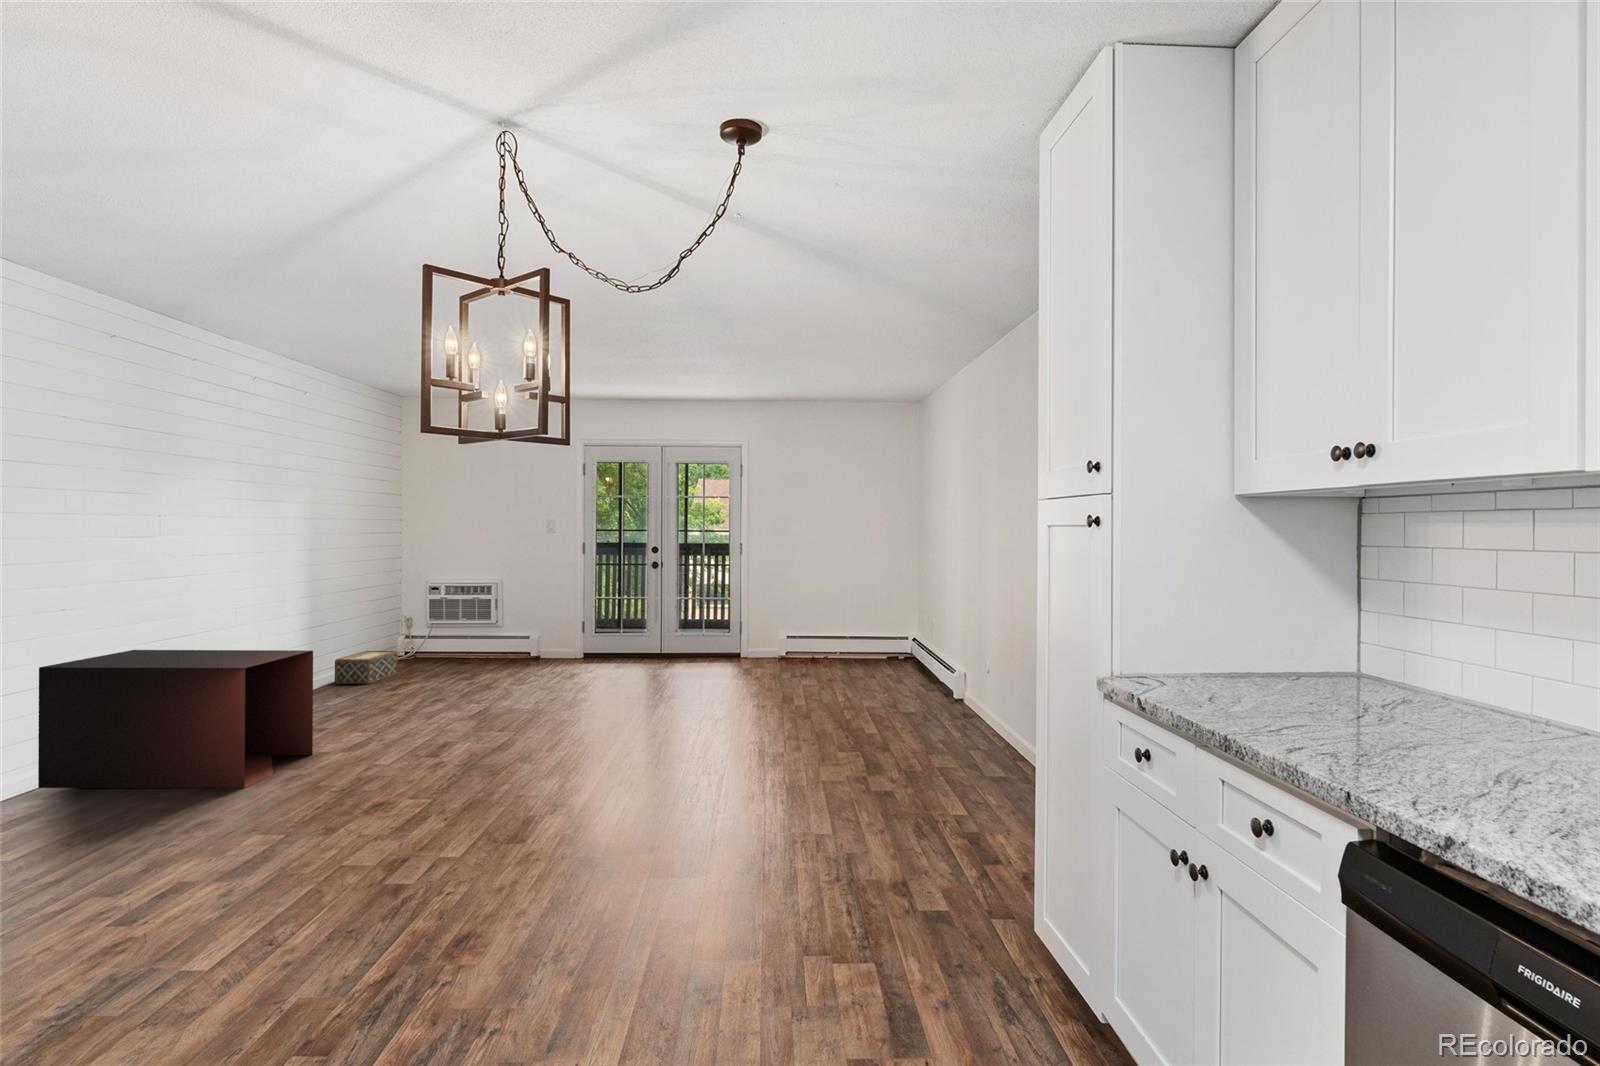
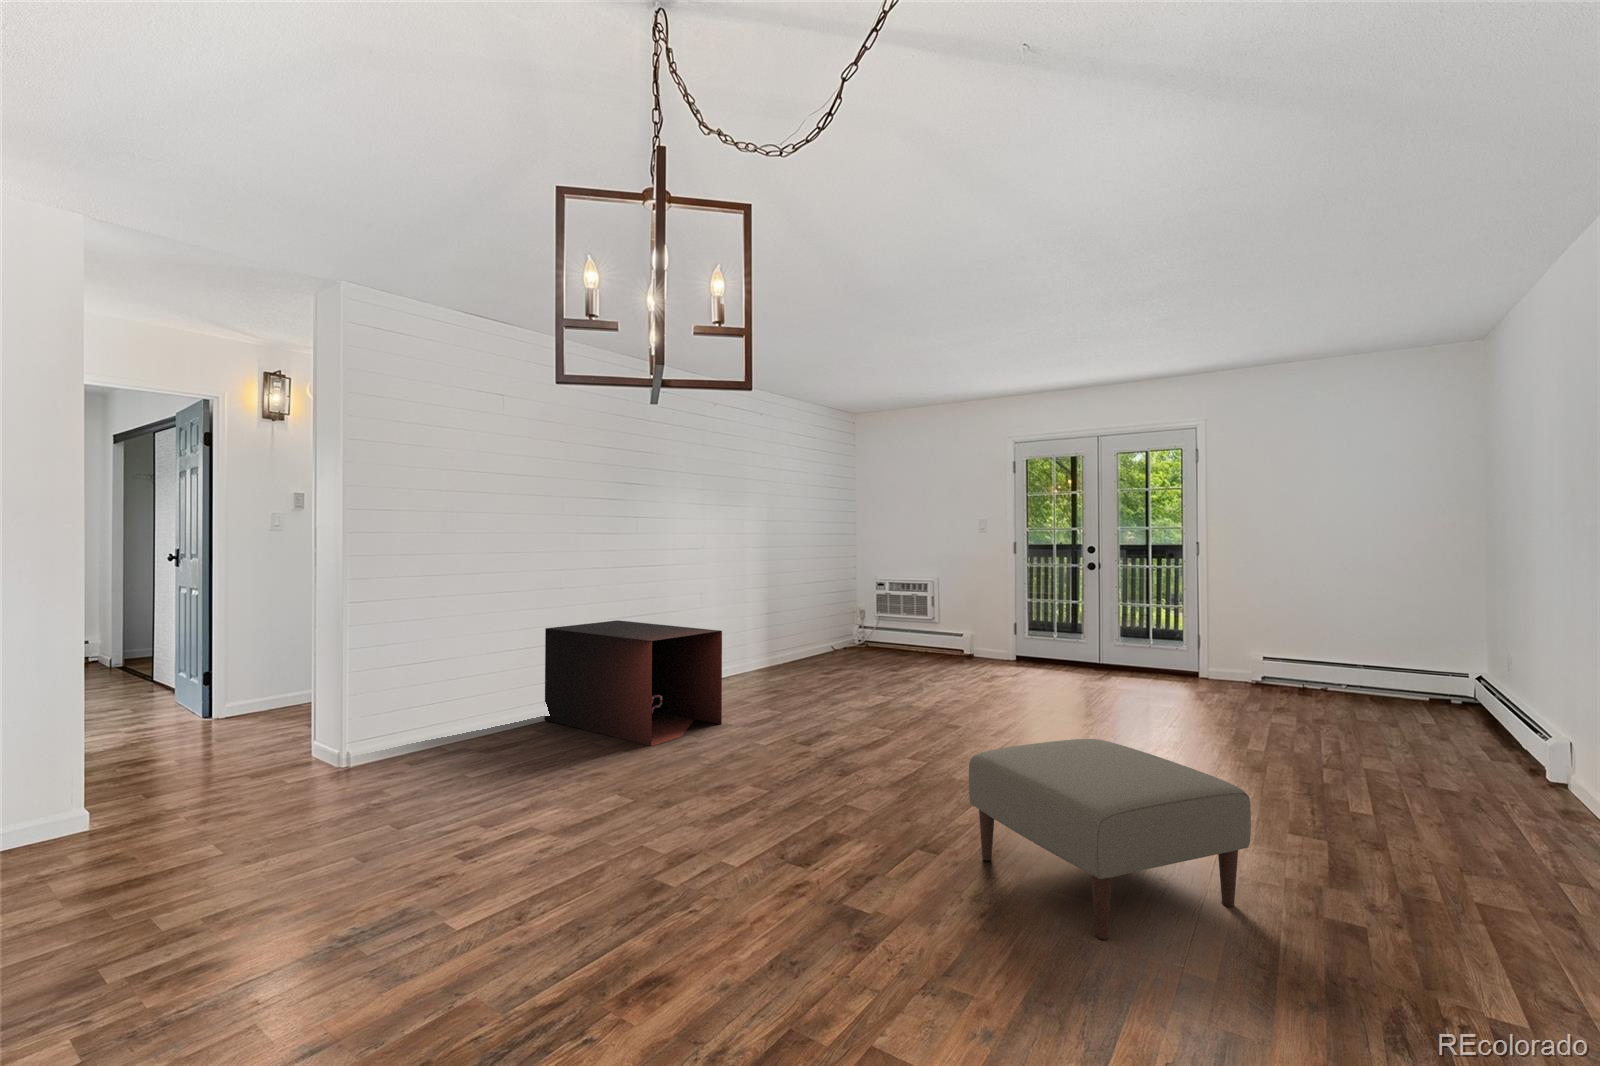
woven basket: present [335,651,397,684] -> none [792,636,844,665]
ottoman: none [647,705,832,831] -> present [969,739,1251,939]

